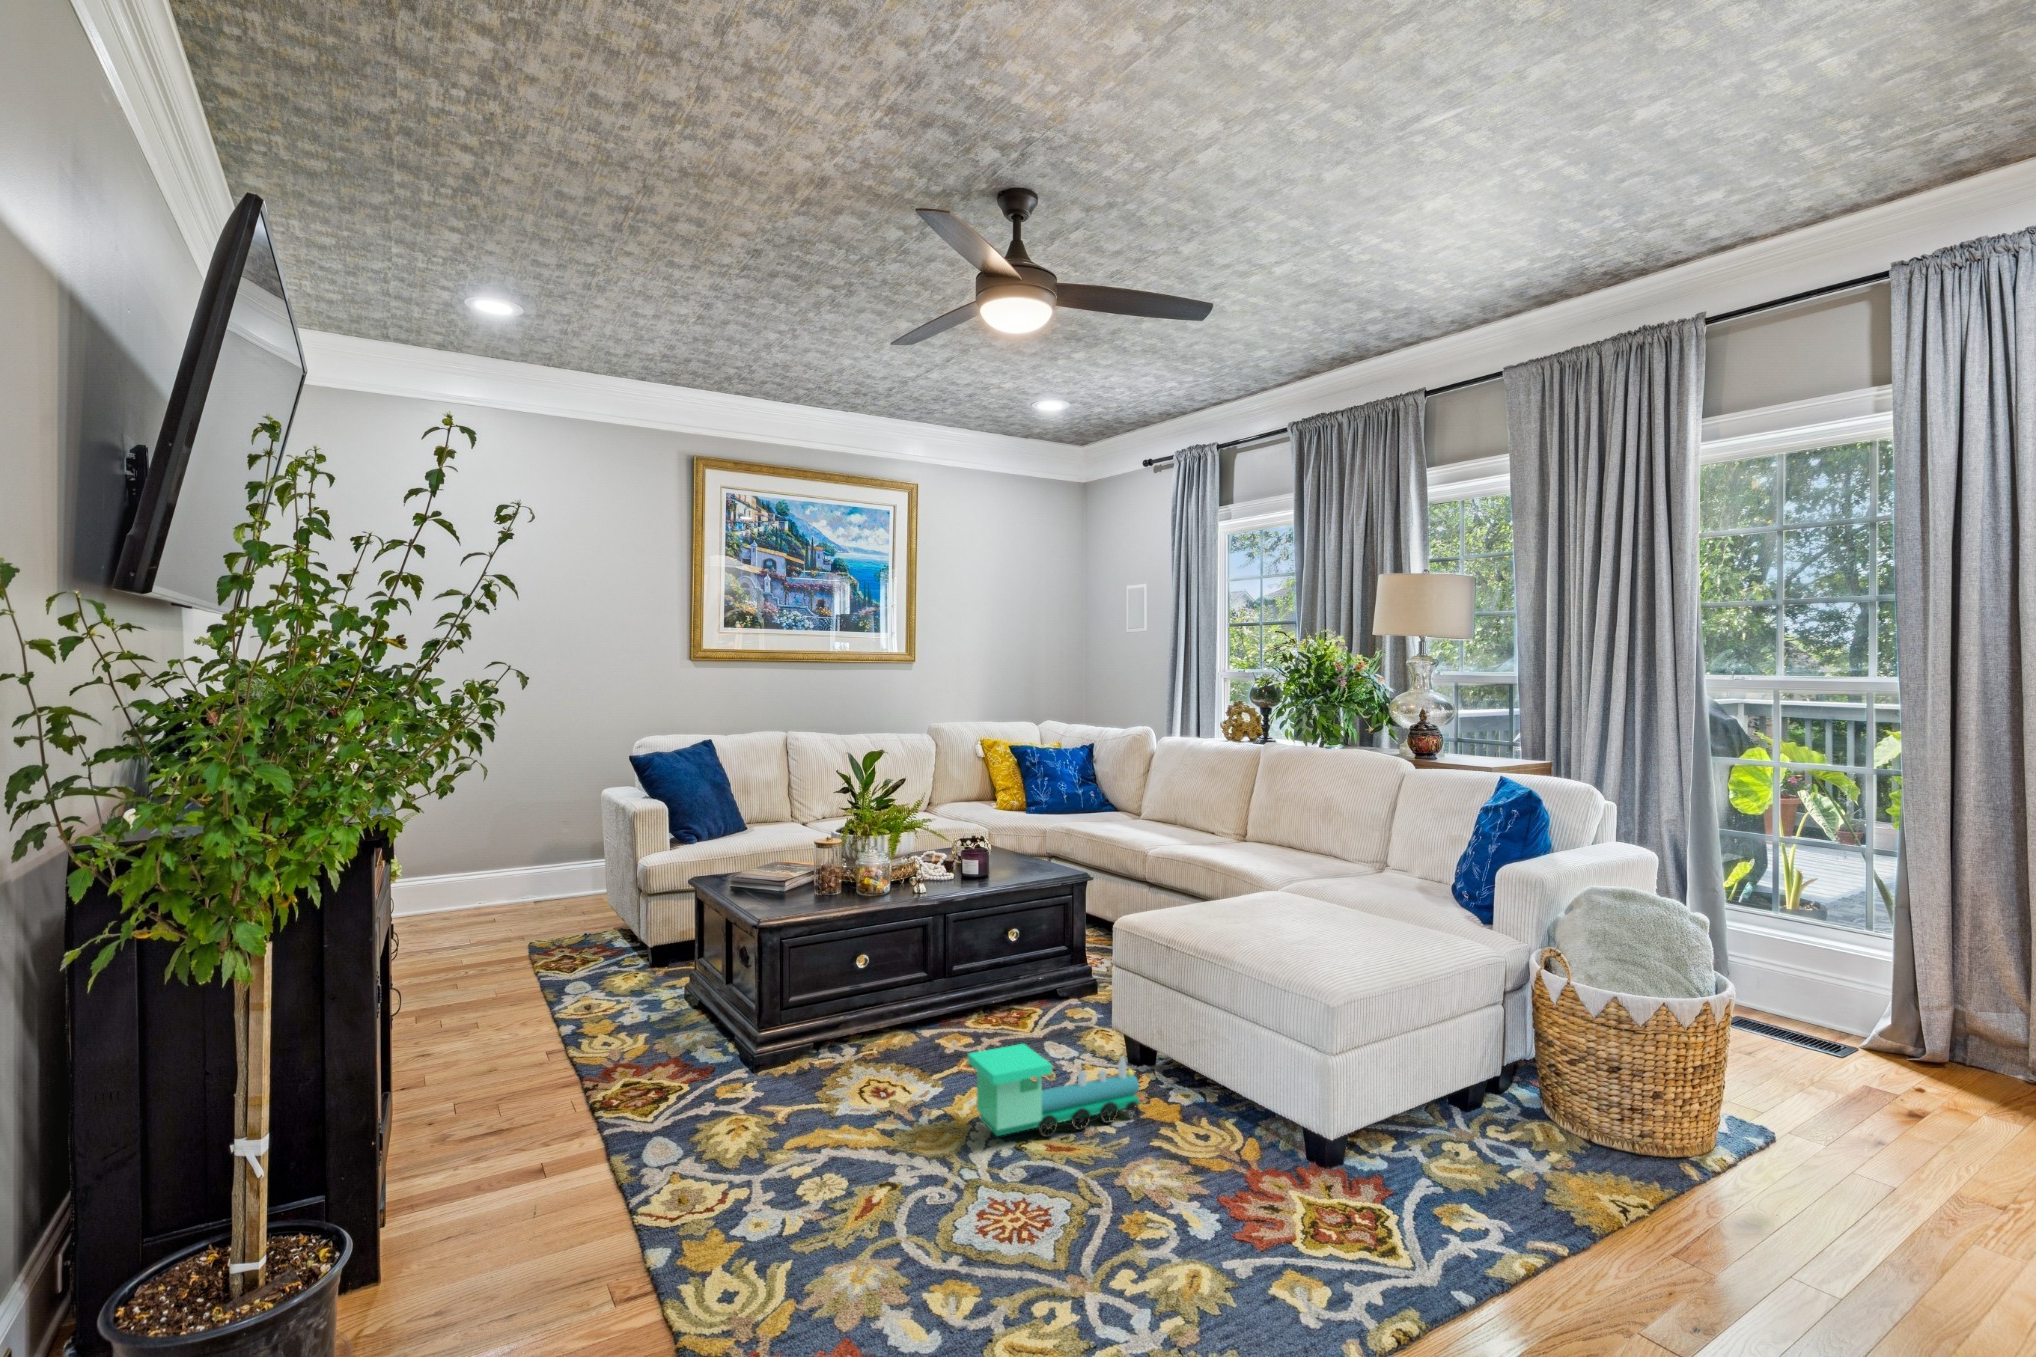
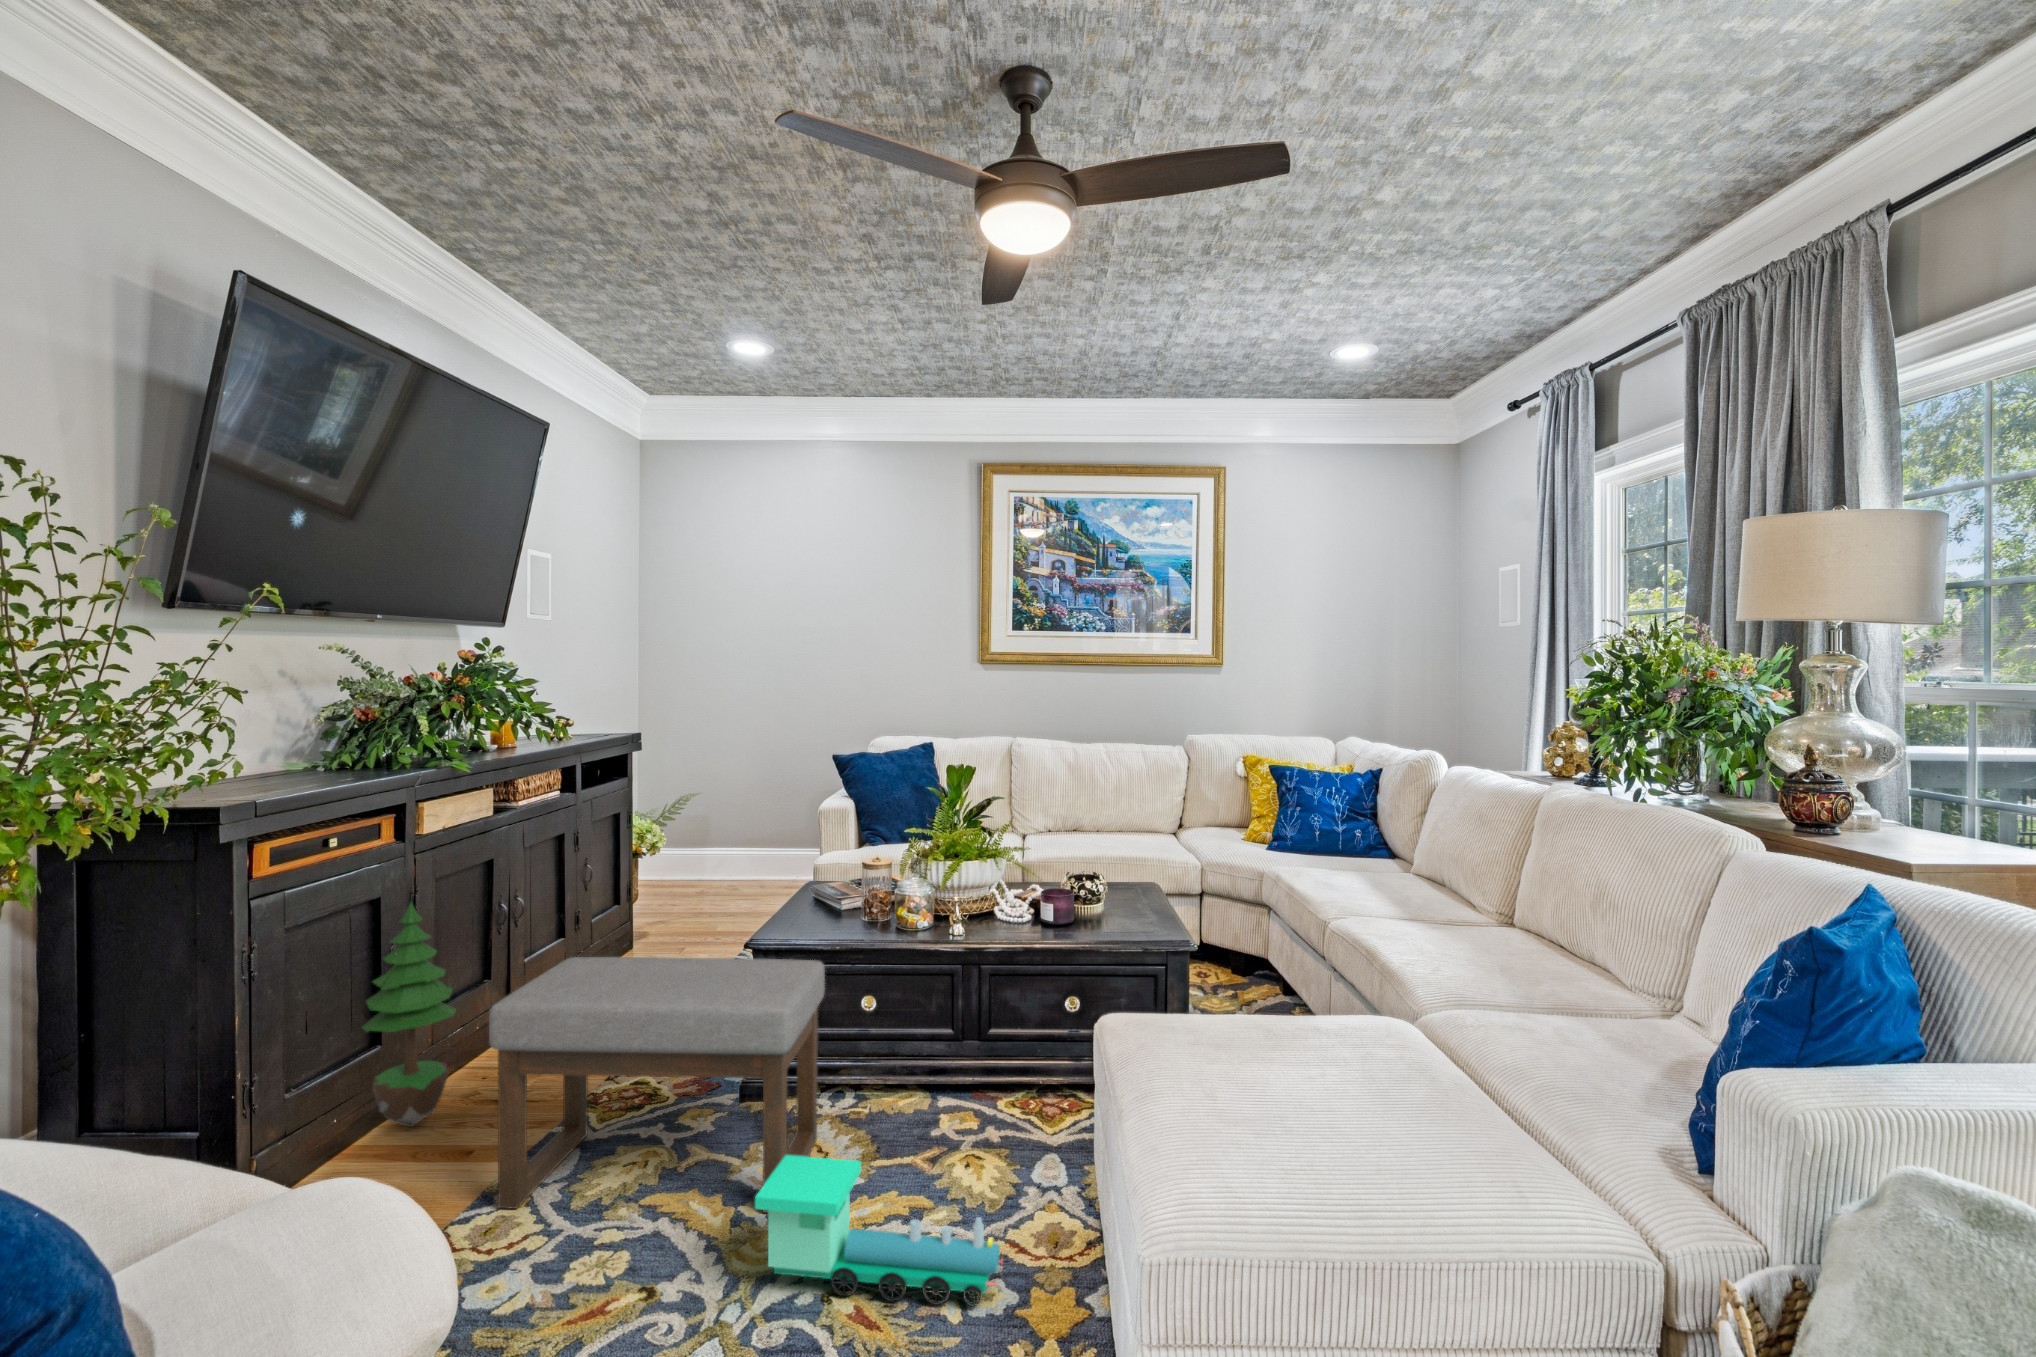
potted tree: none [409,915,510,1164] -> present [362,903,456,1127]
ottoman: none [646,917,937,1178] -> present [489,957,825,1213]

